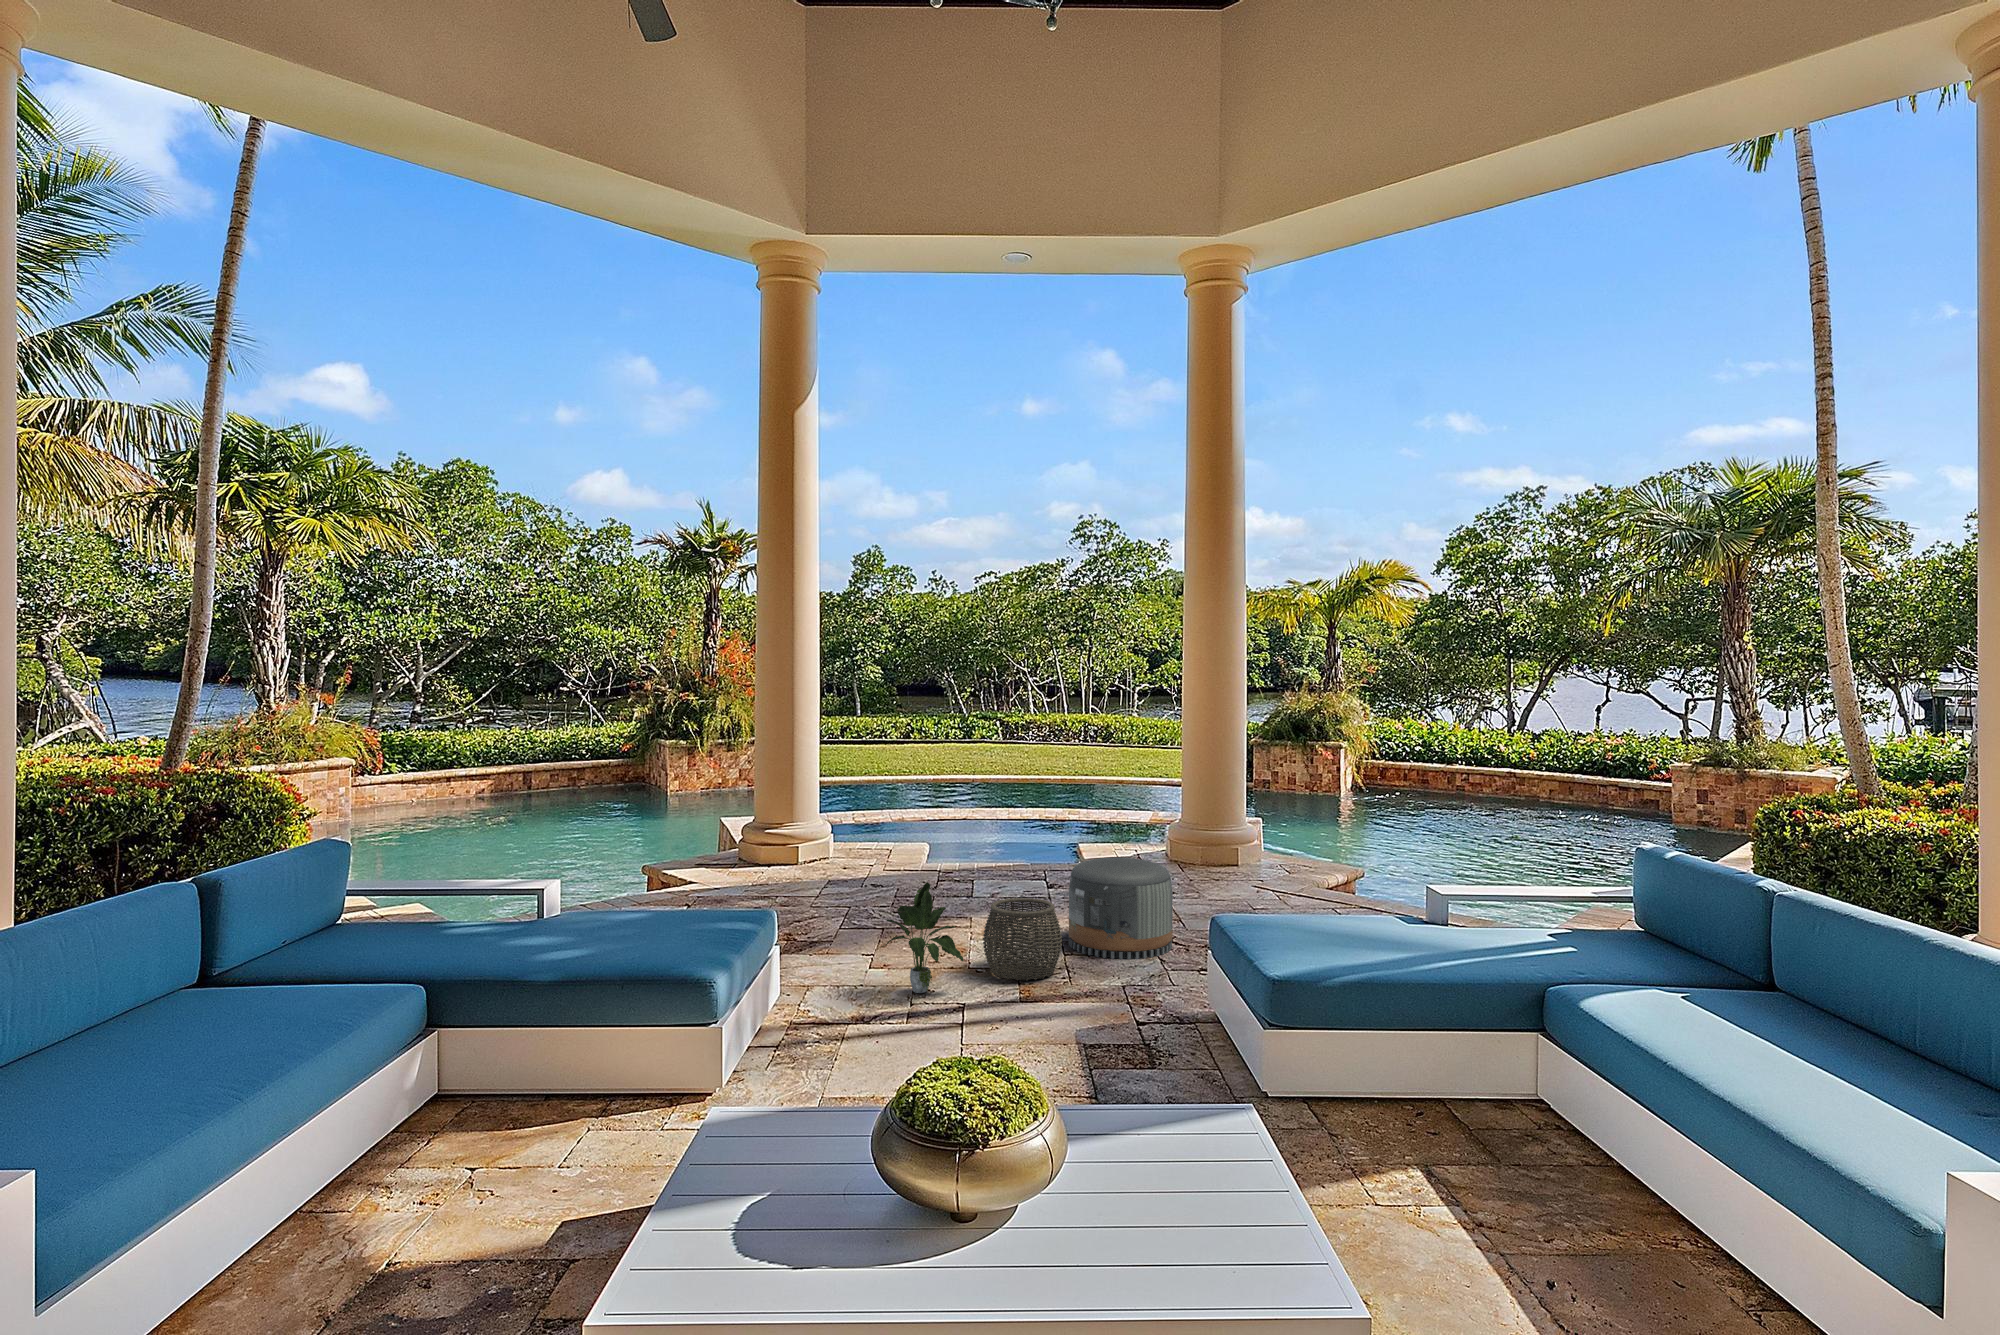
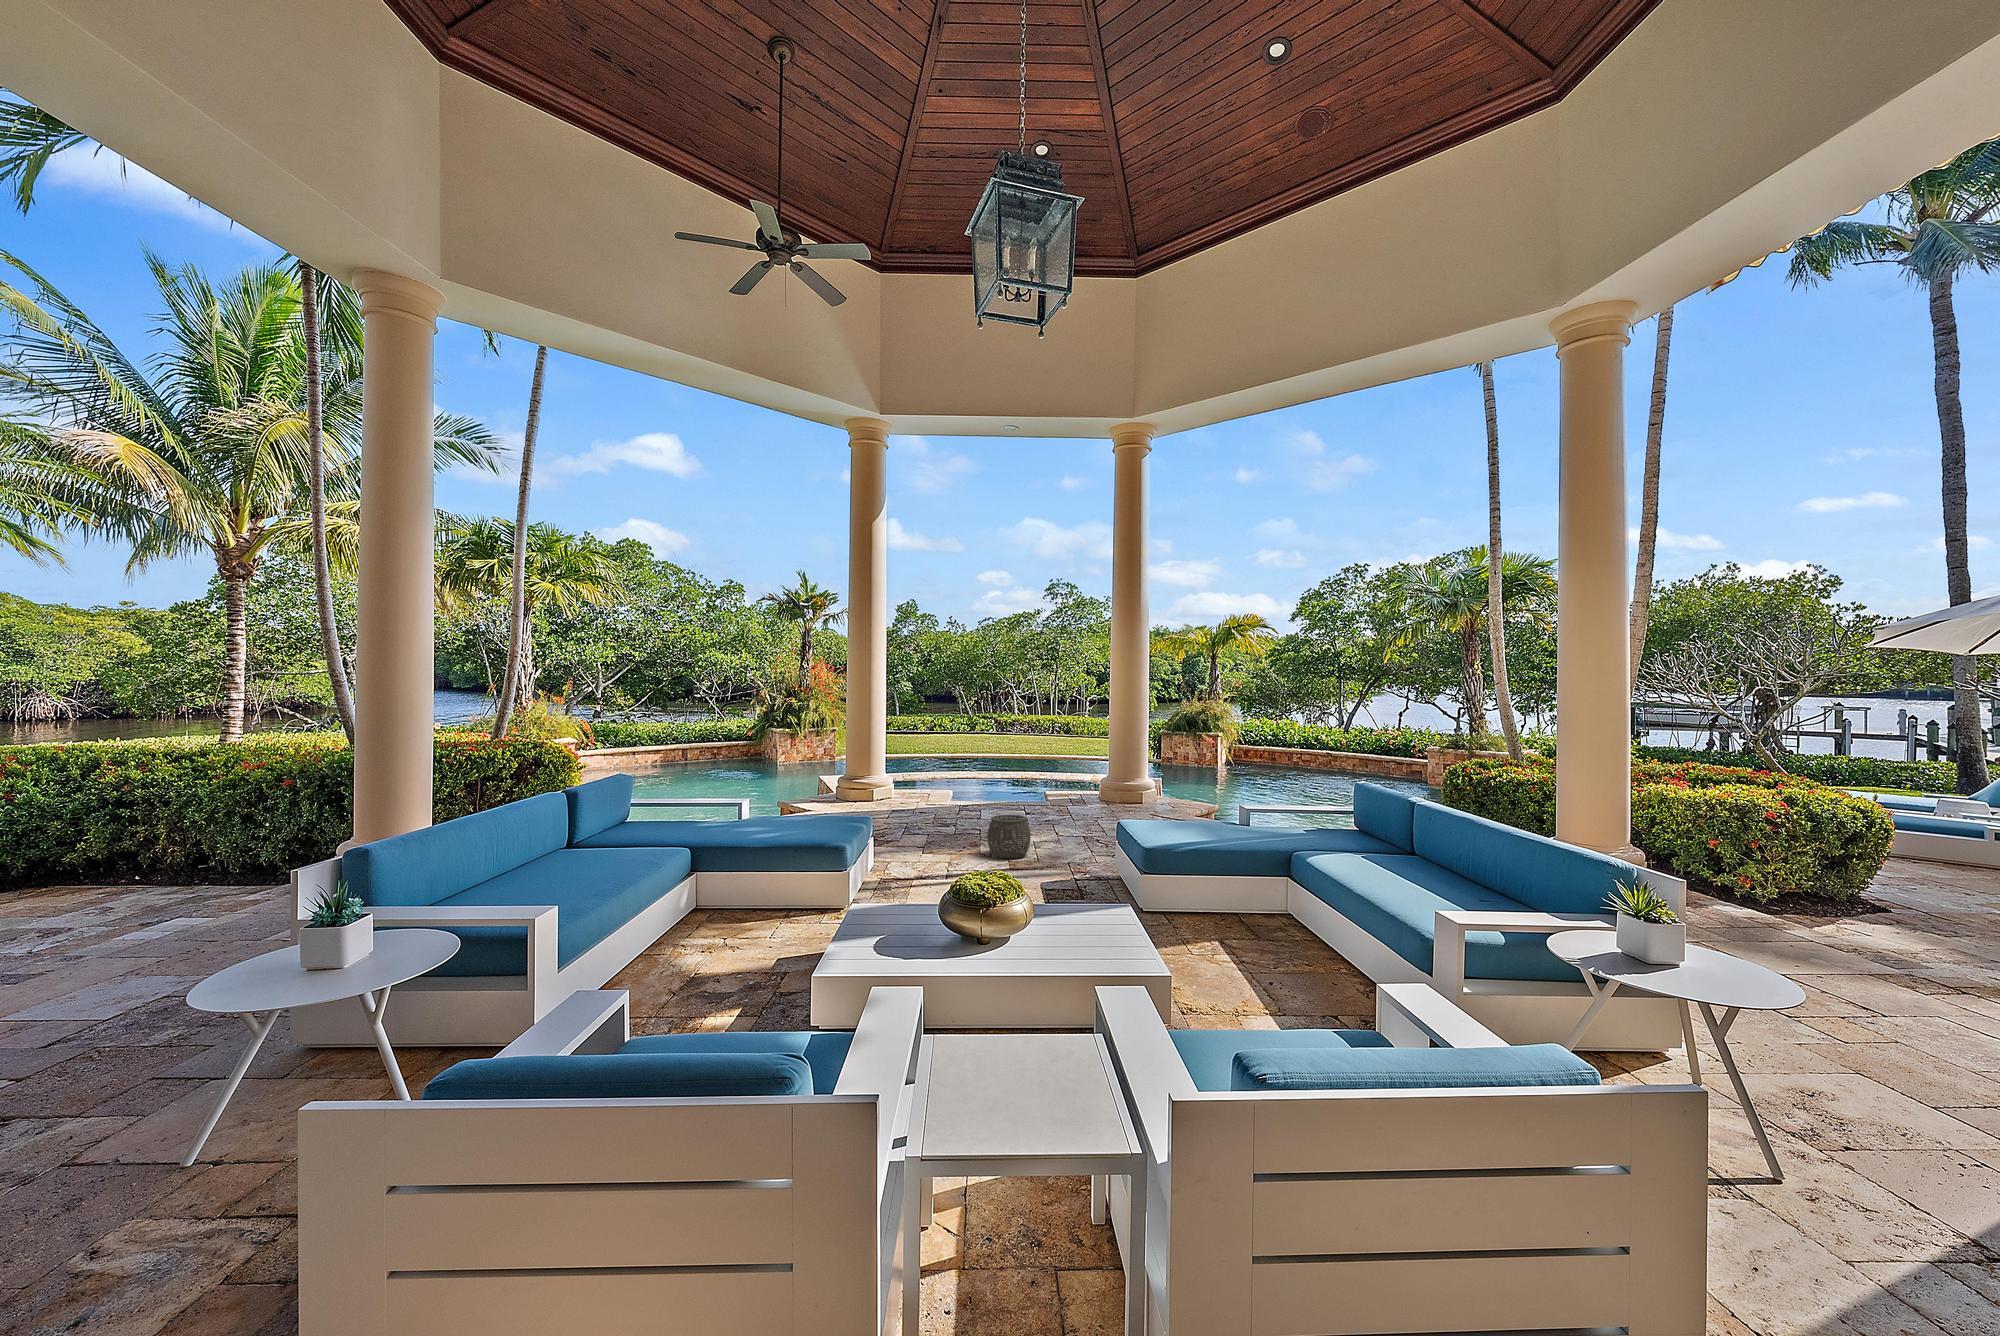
pouf: present [1069,857,1173,959] -> none [1035,795,1094,850]
potted plant: present [882,882,963,993] -> none [931,803,977,864]

